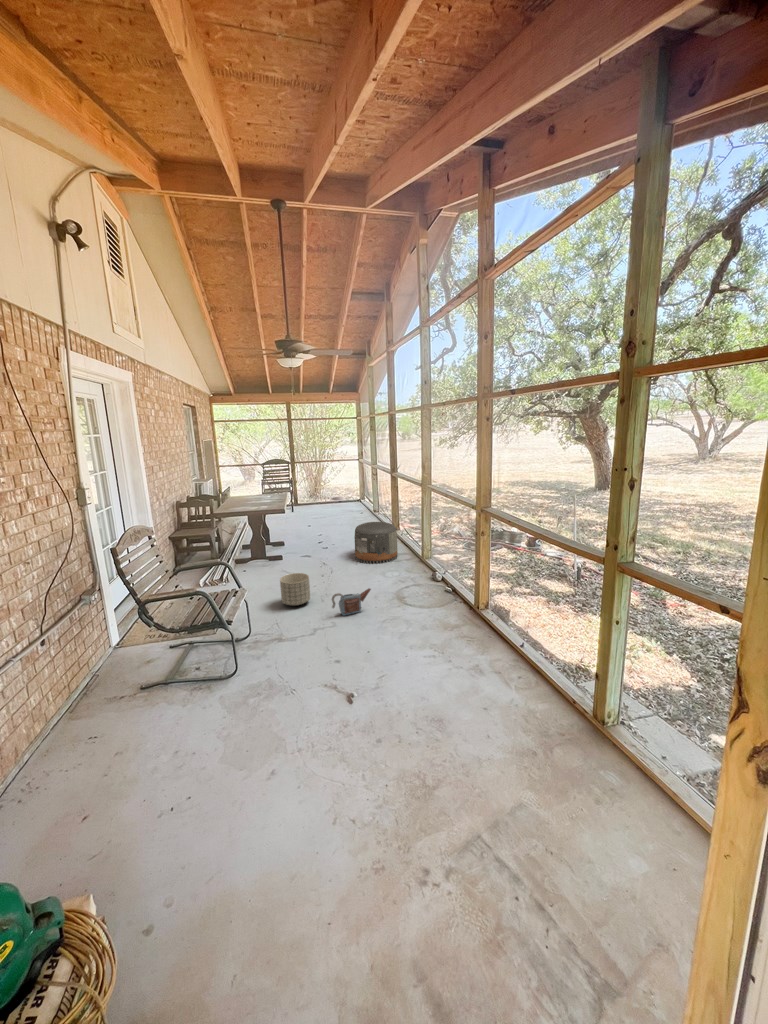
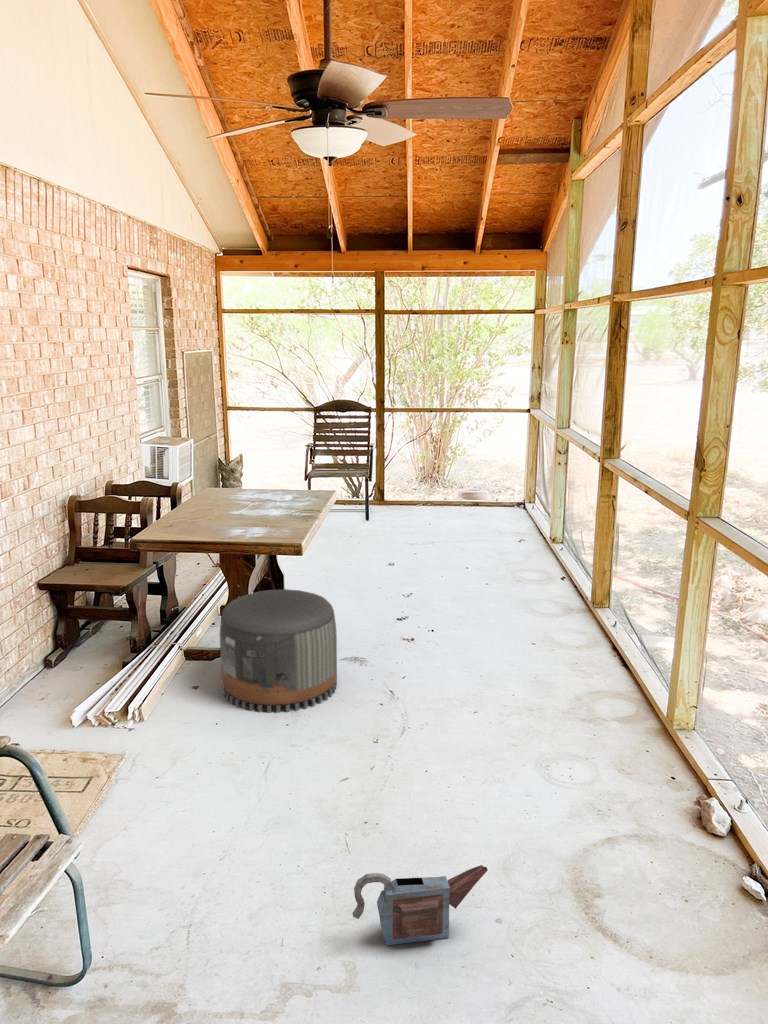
pouf: present [354,522,398,564] -> present [220,589,337,713]
planter: present [280,573,310,606] -> none [225,755,312,864]

